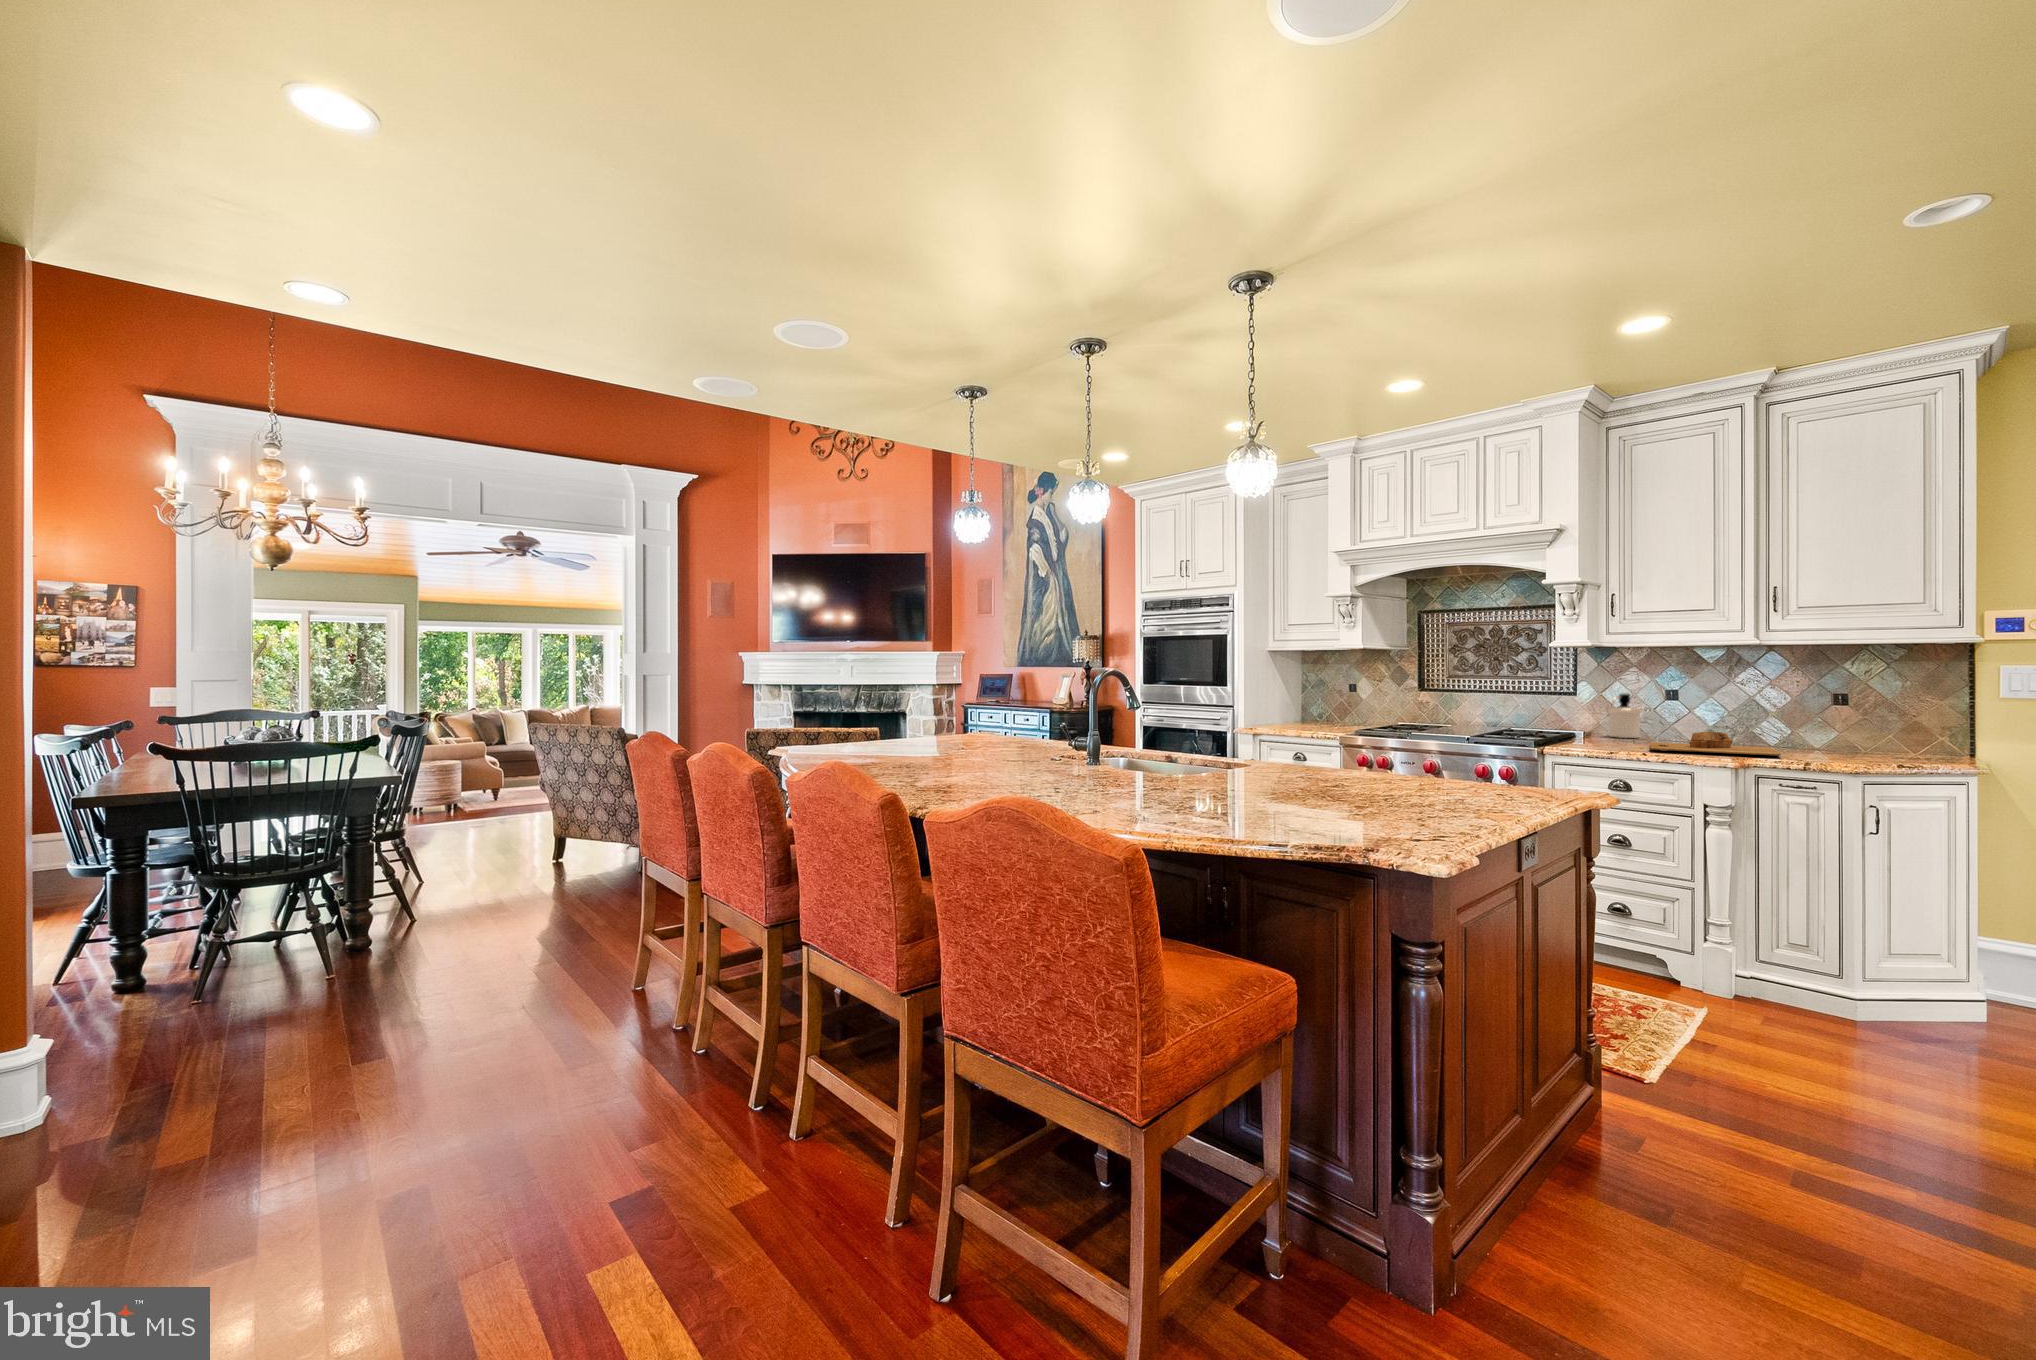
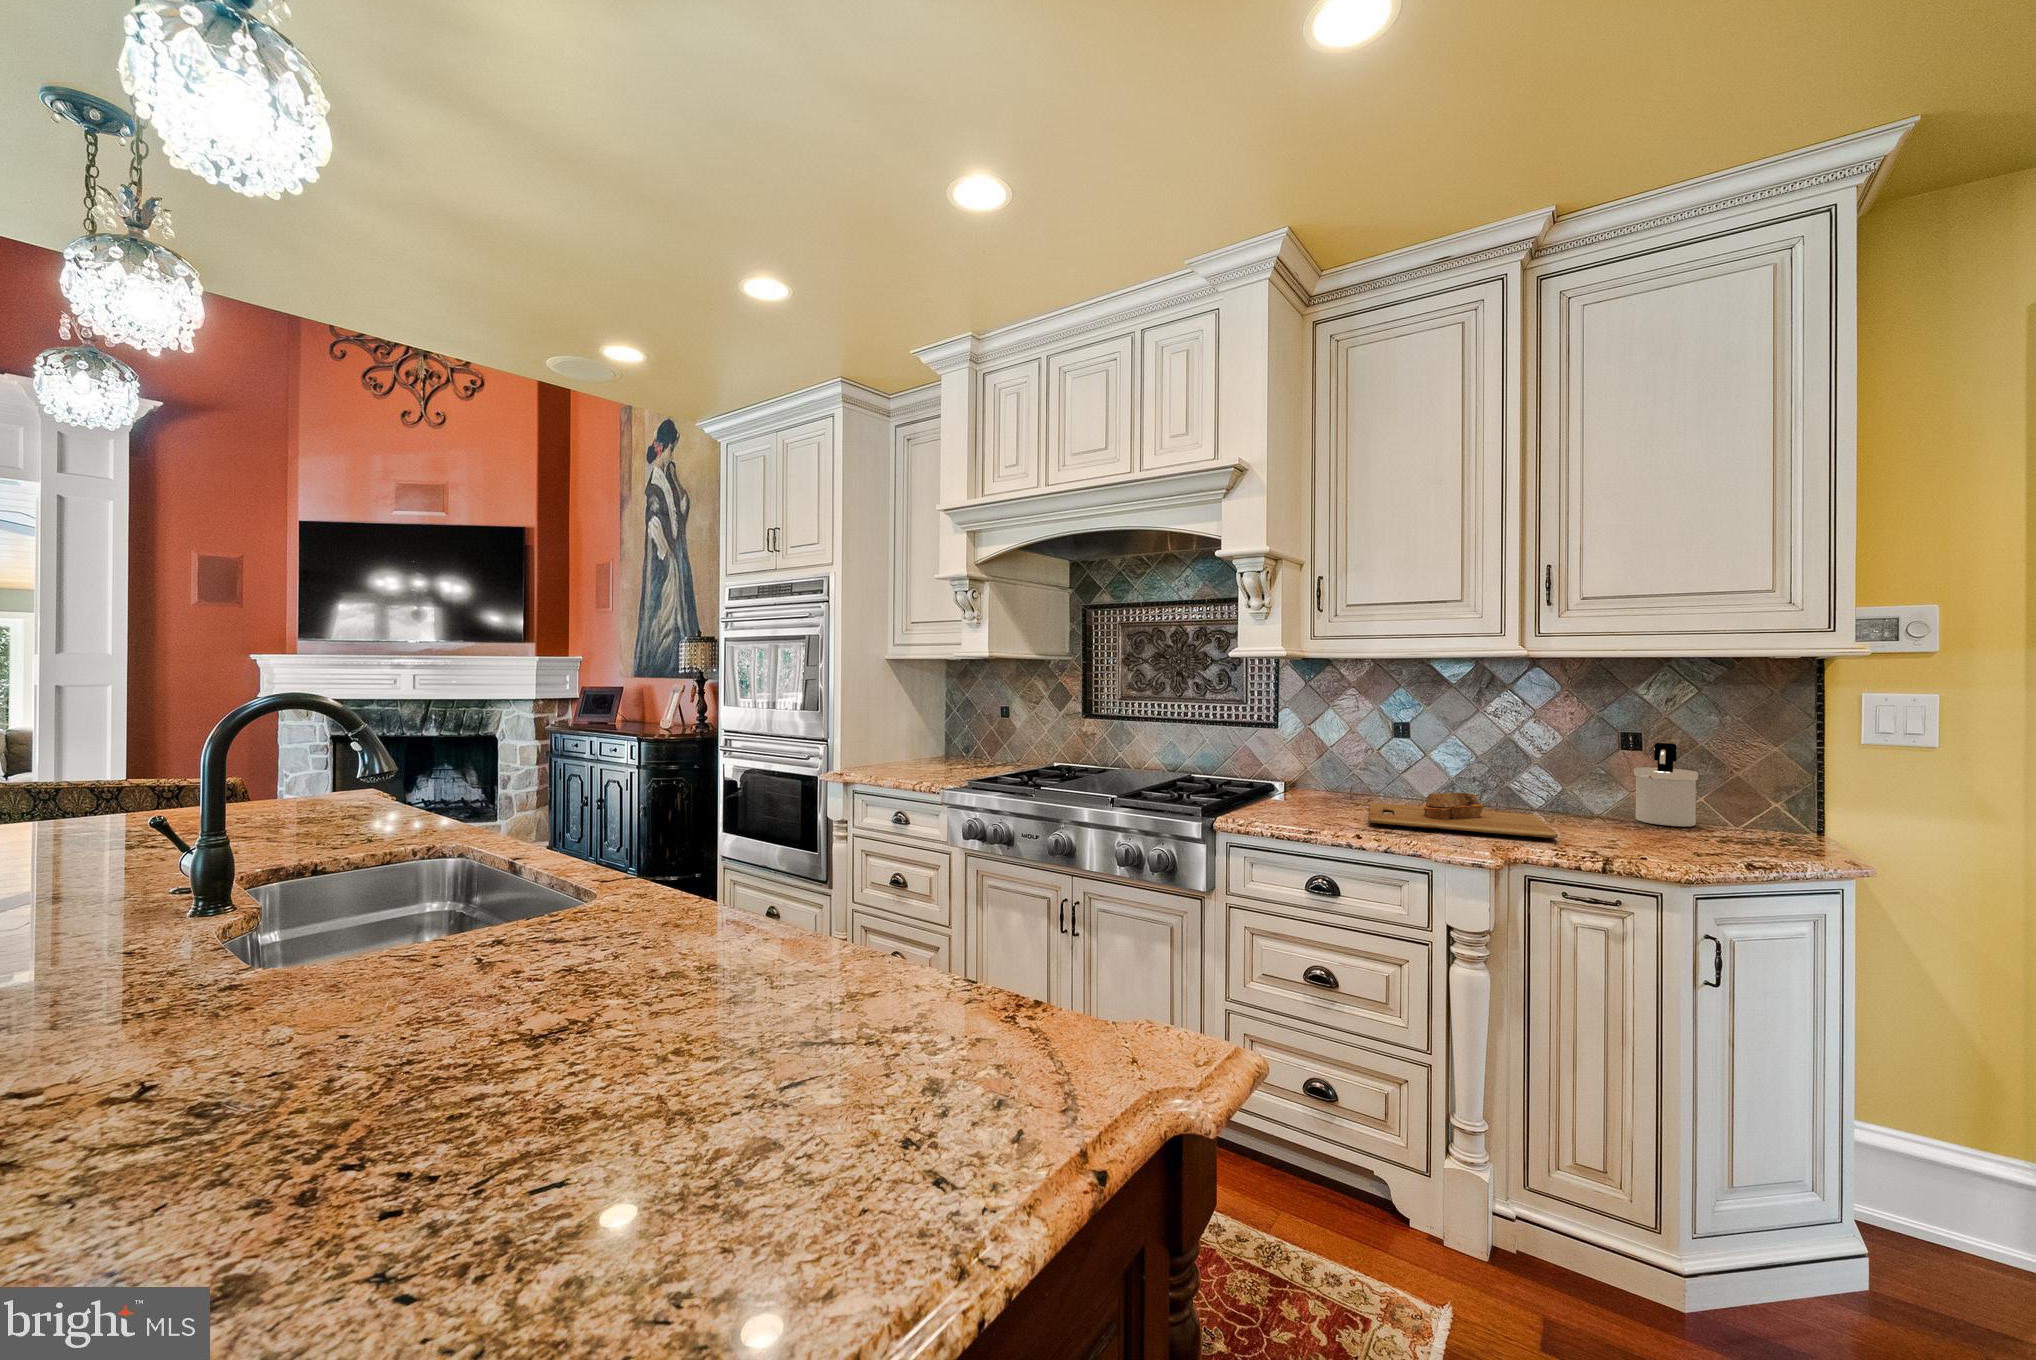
soap dispenser: present [1608,693,1641,738] -> present [1634,743,1698,827]

